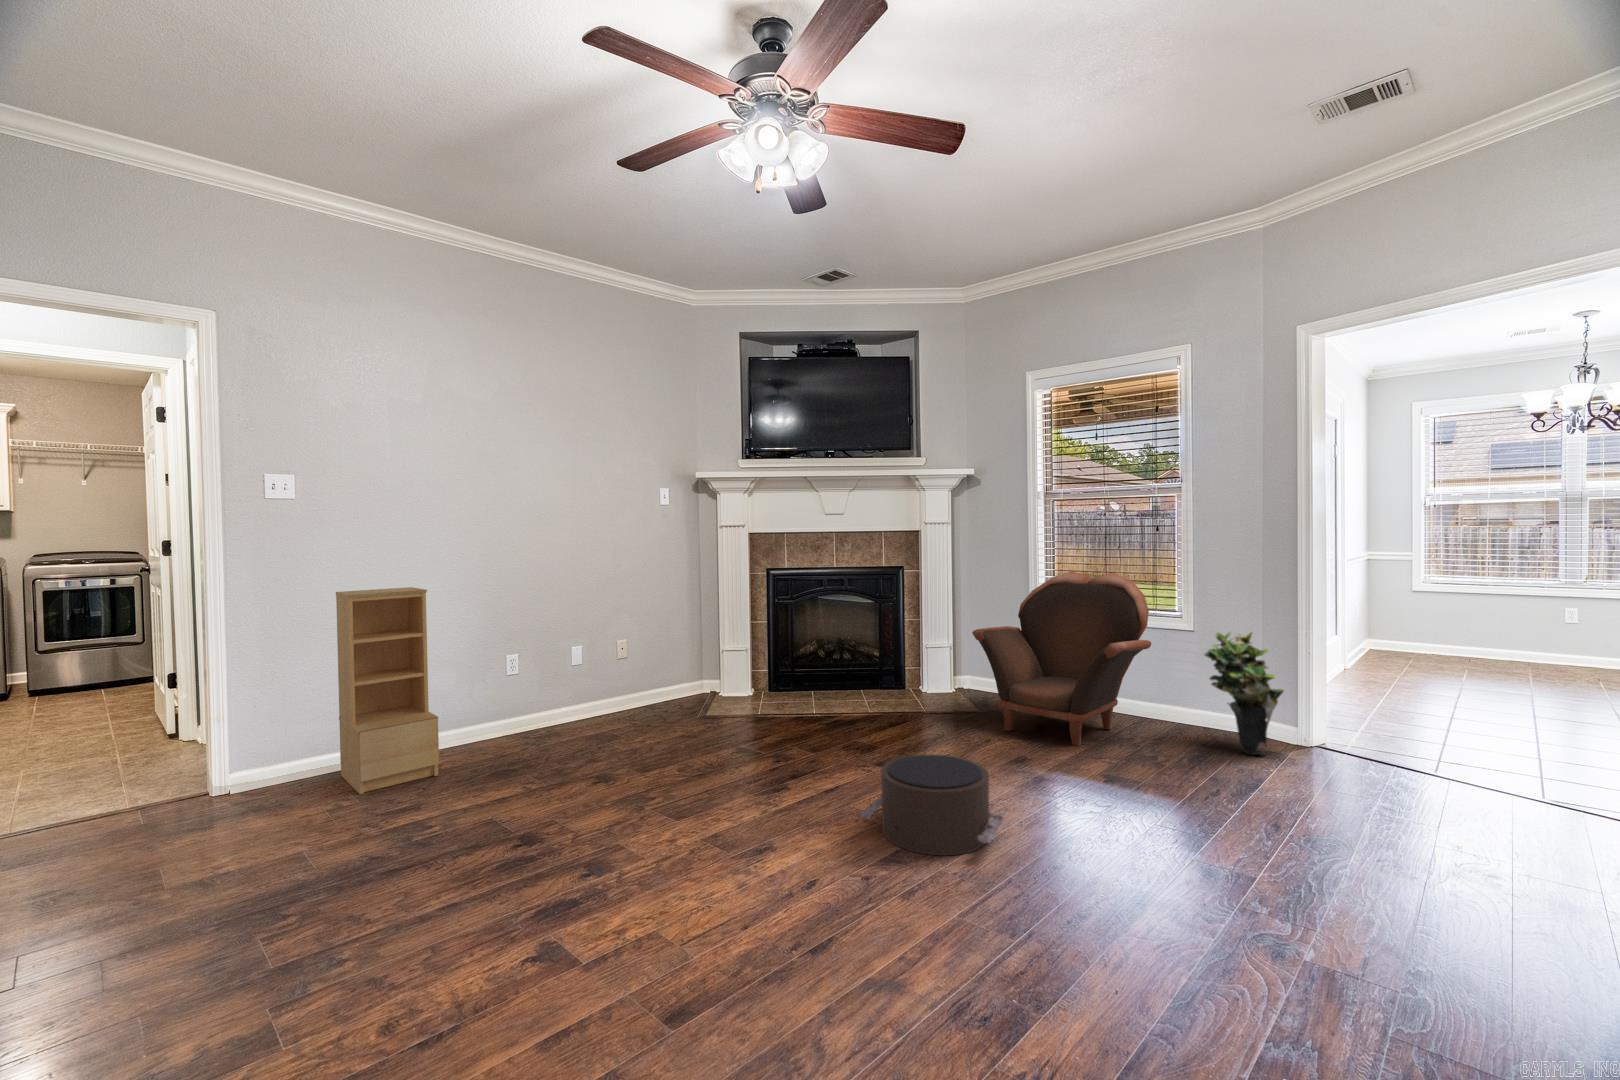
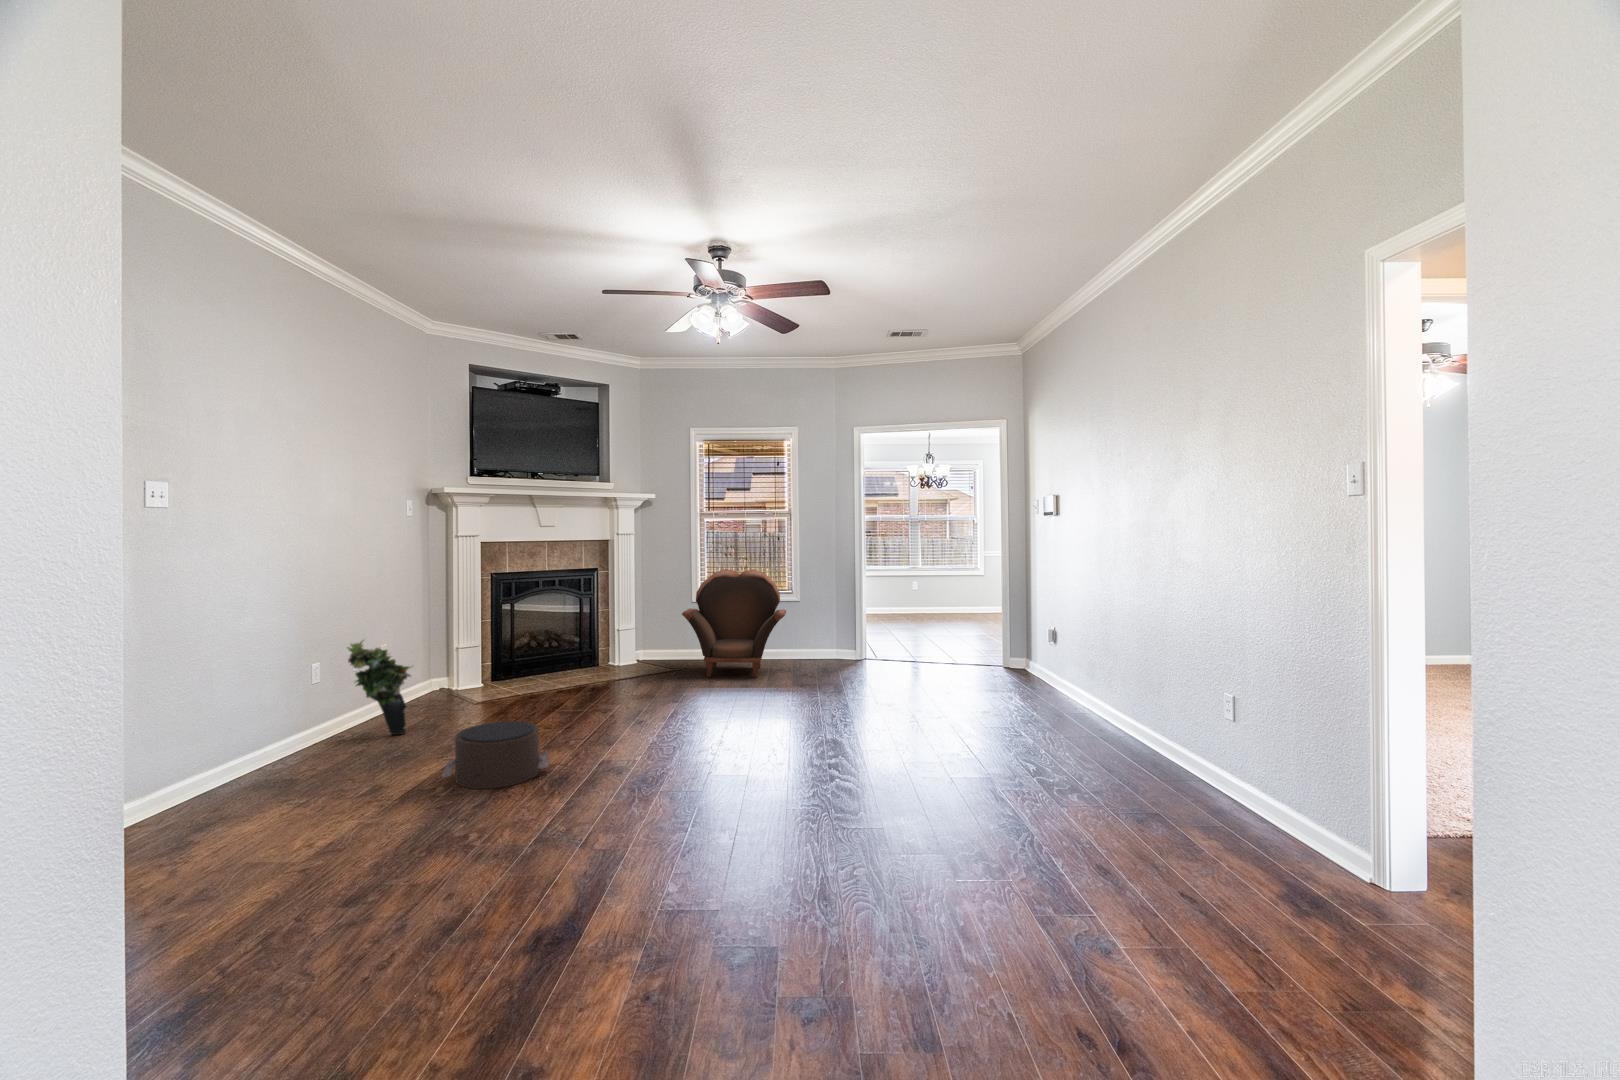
bookshelf: present [336,587,439,794] -> none [216,605,343,803]
potted plant: present [1204,632,1284,755] -> present [347,641,412,735]
pouf: present [860,754,1003,855] -> present [442,721,549,789]

